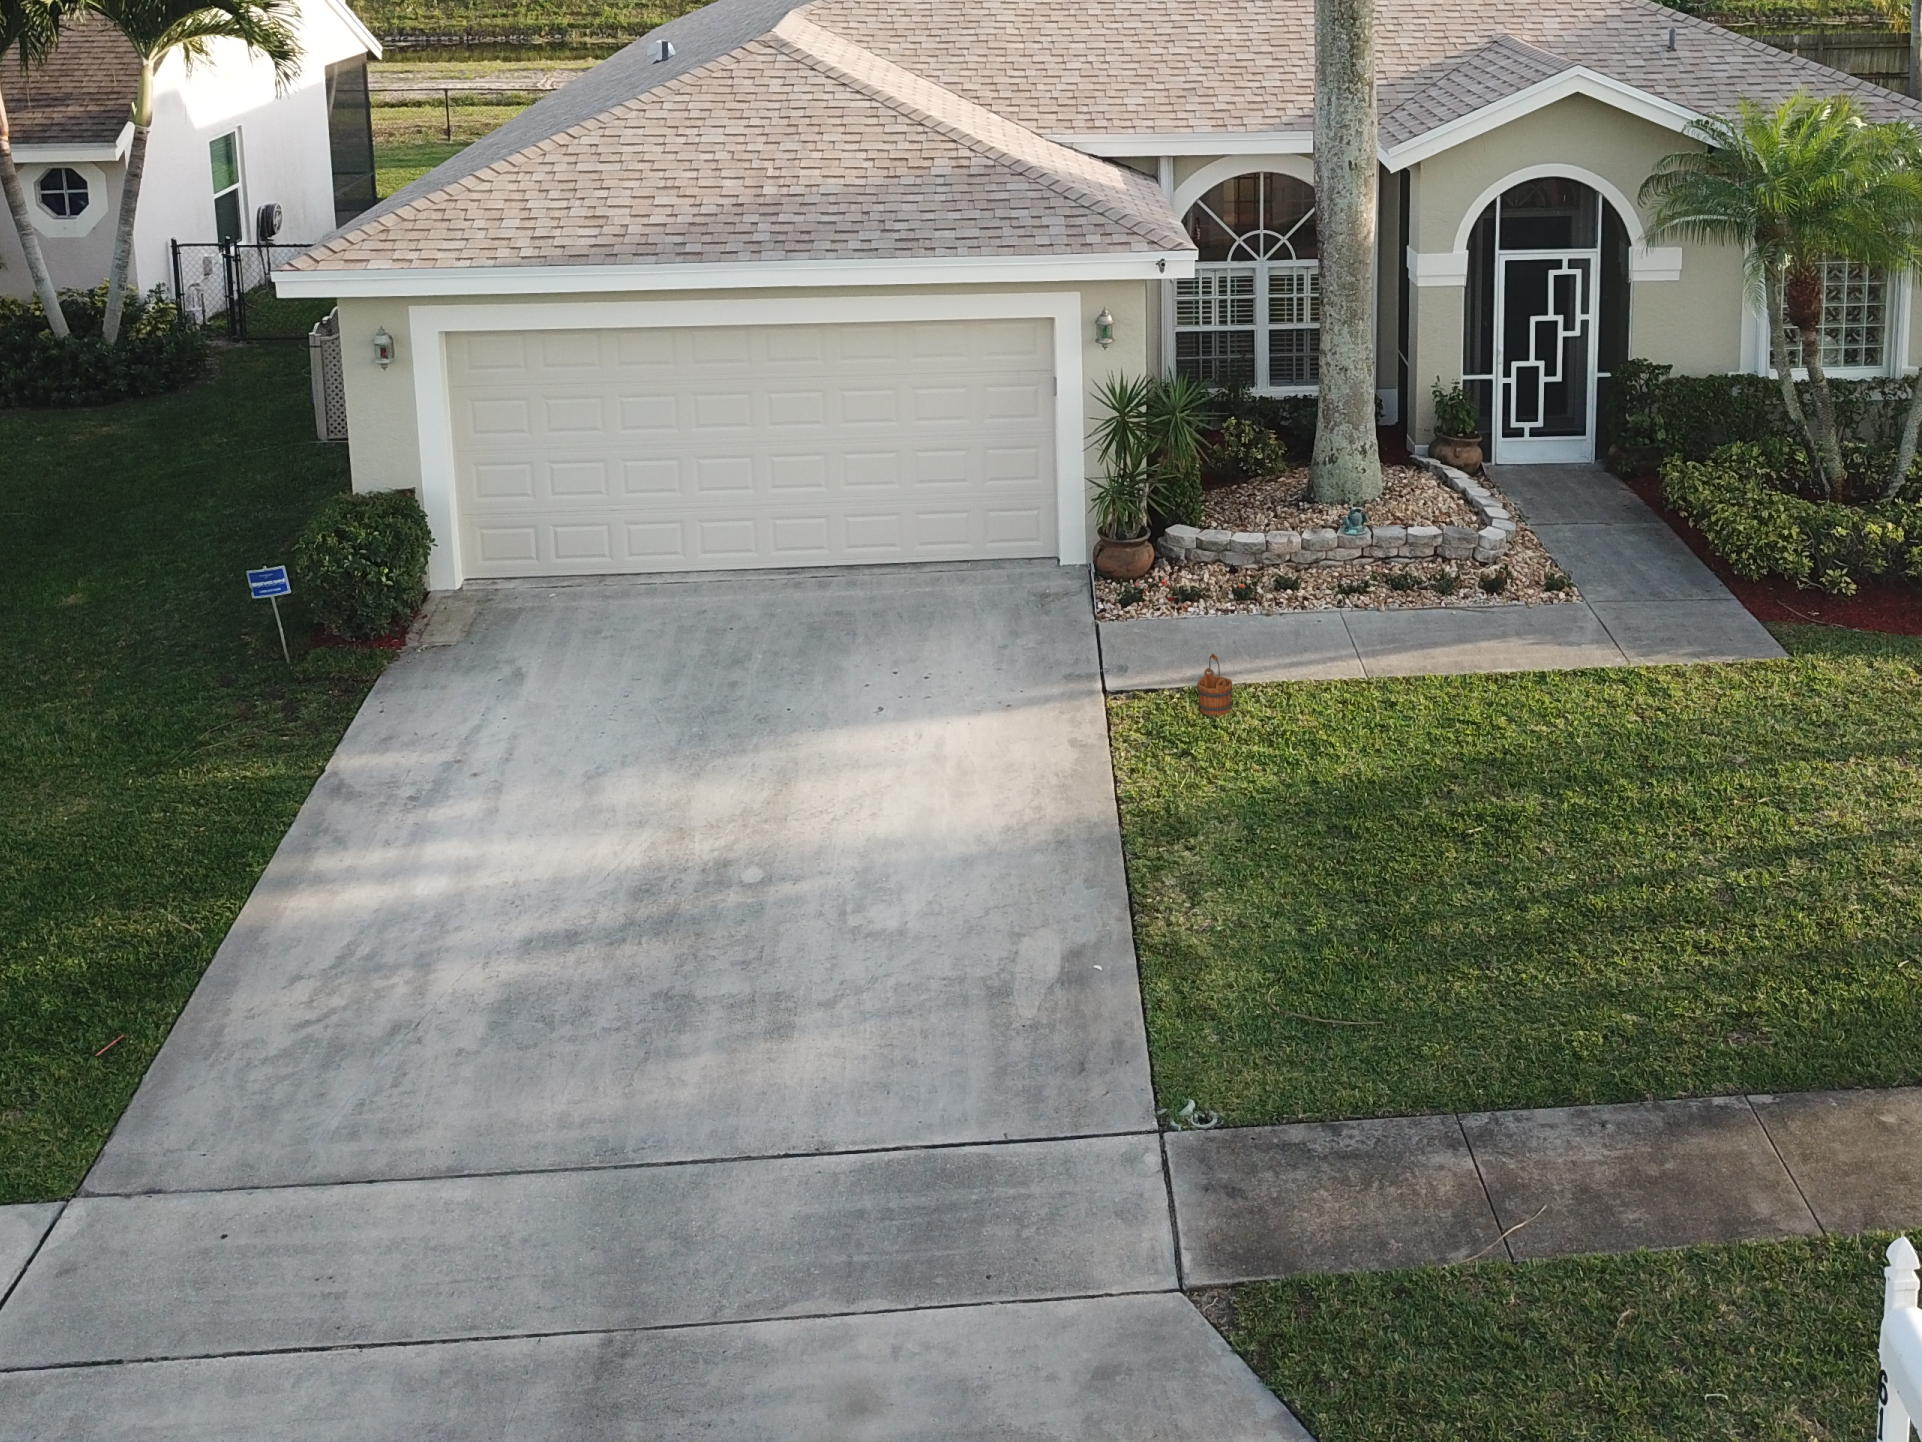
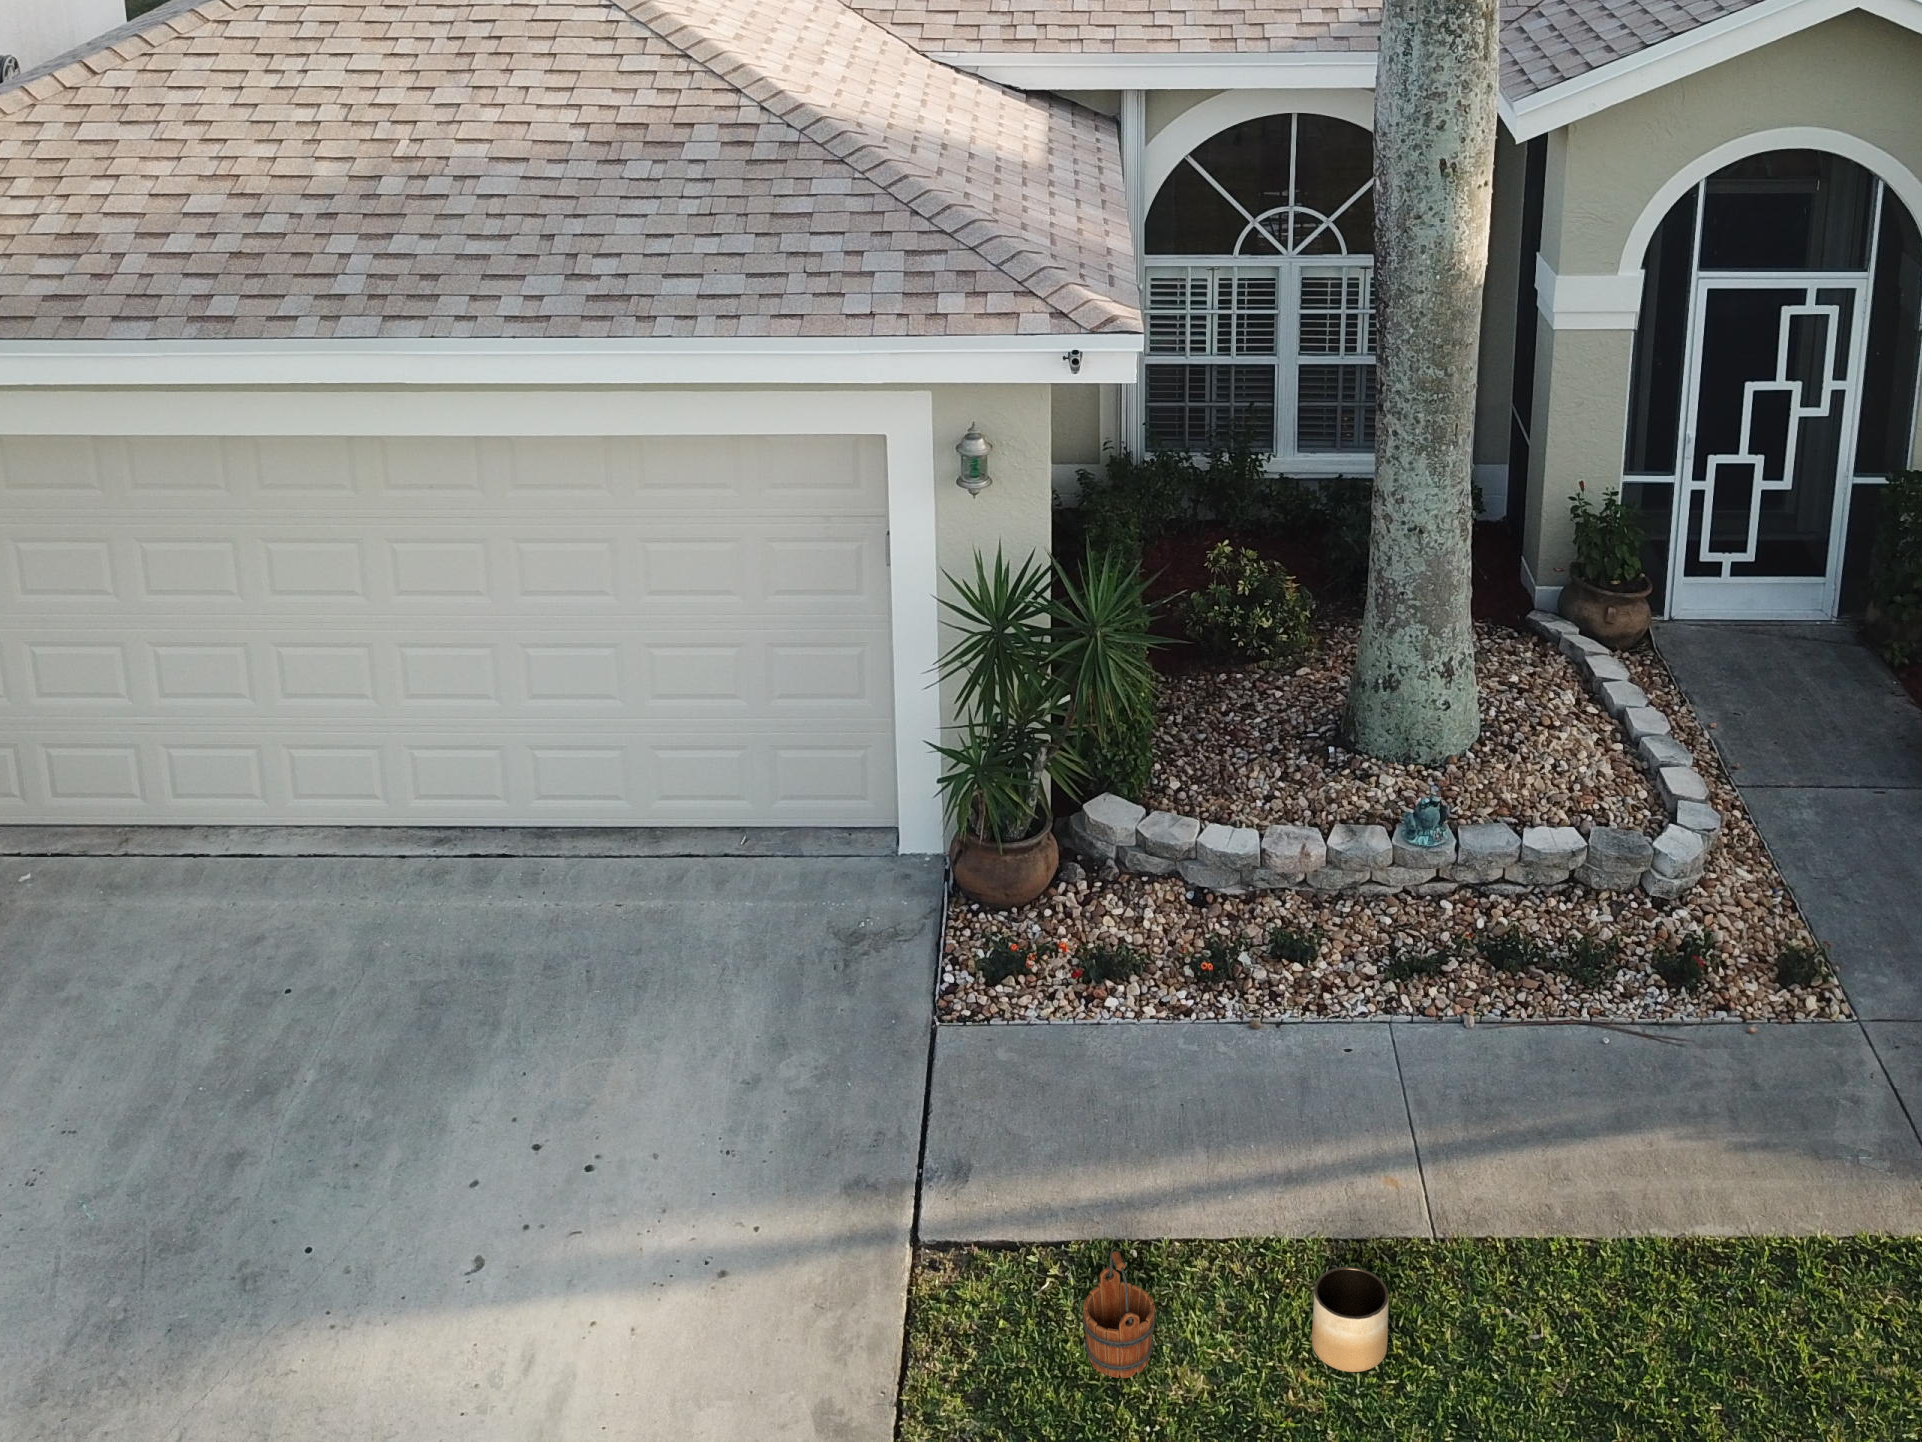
planter: none [1308,666,1345,709] -> present [1312,1267,1389,1372]

